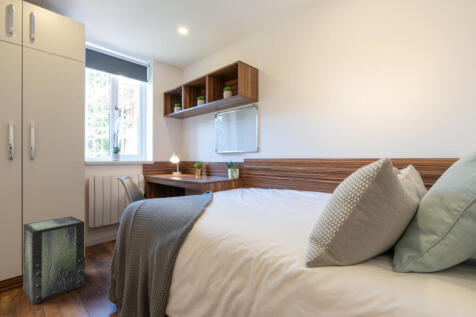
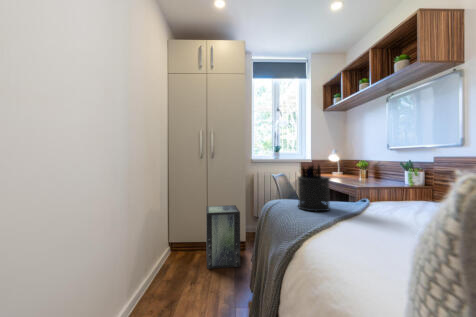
pen holder: none [169,163,196,203] -> present [298,165,330,211]

